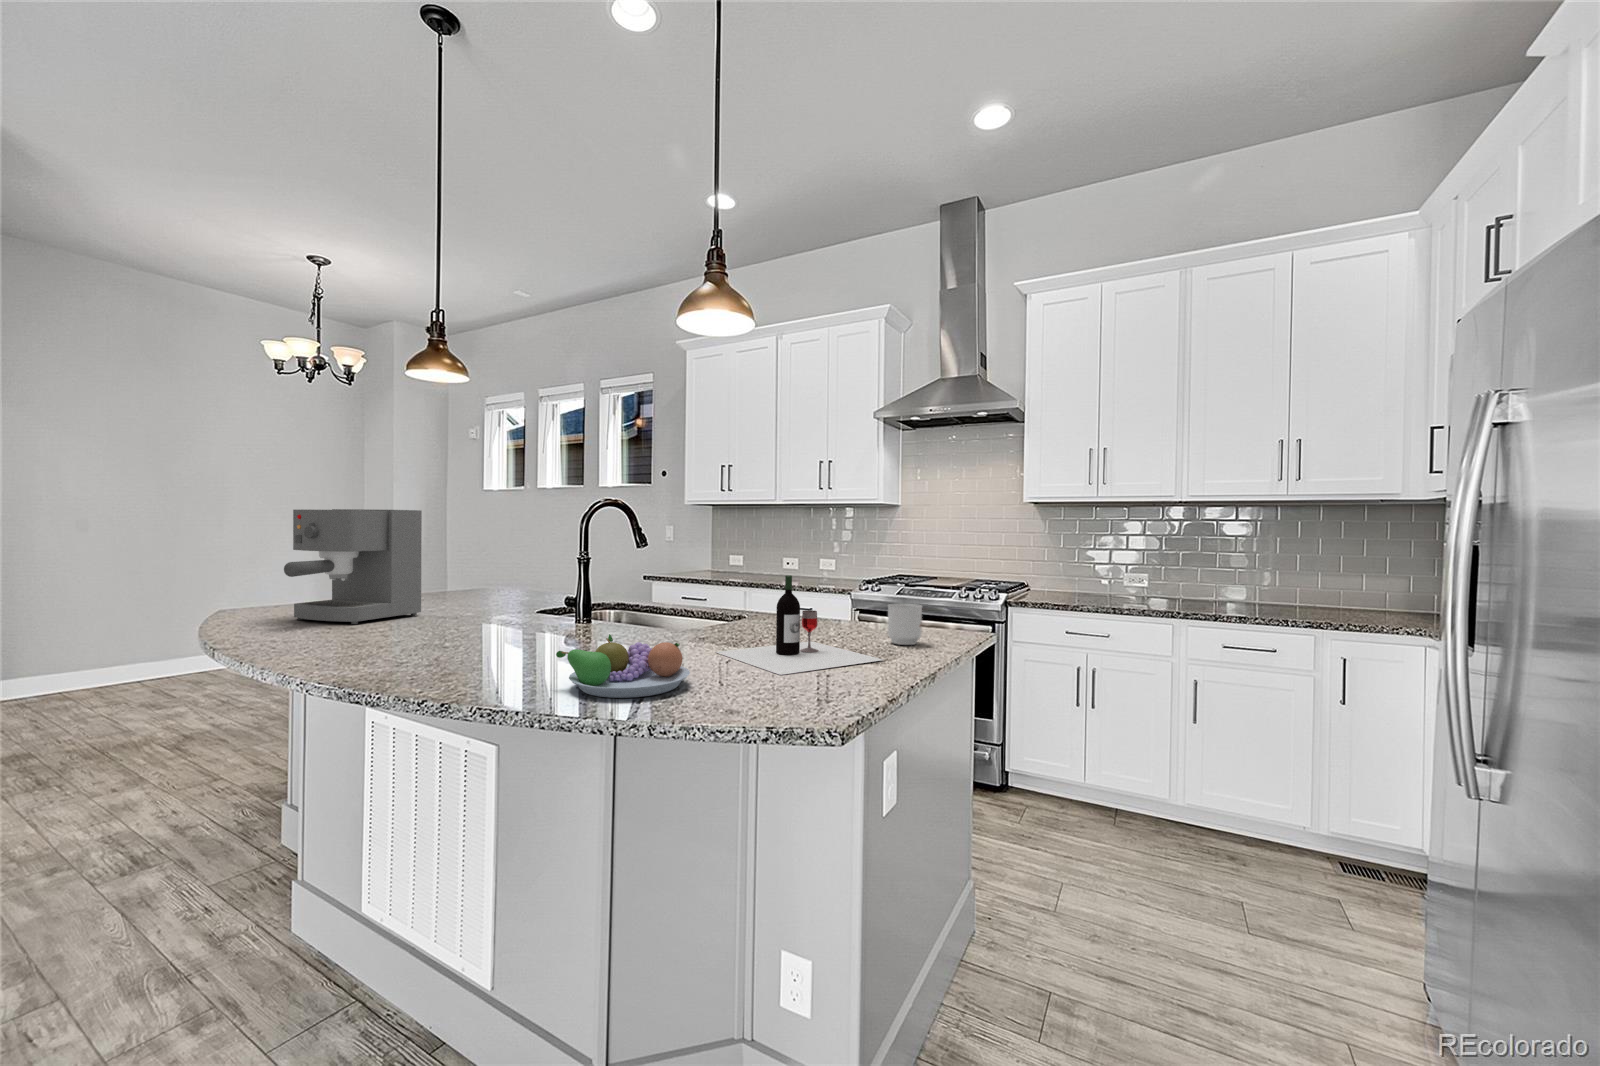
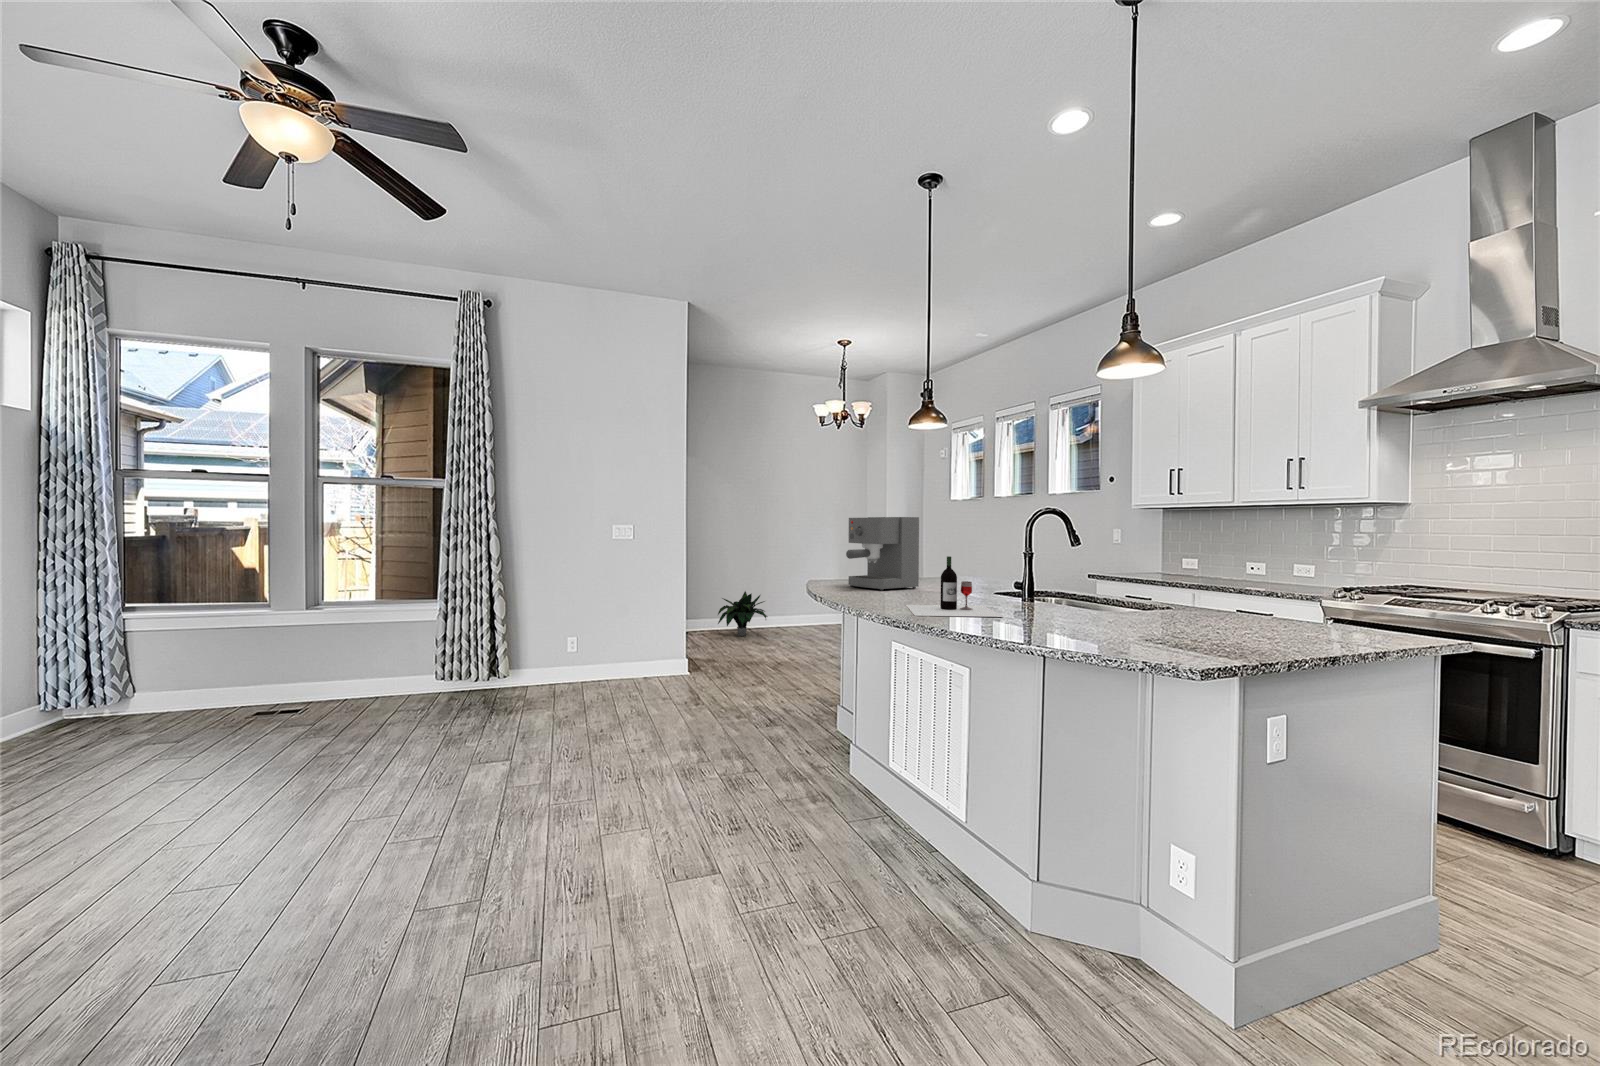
wine bottle: present [716,575,883,675] -> present [906,556,1003,617]
mug: present [888,604,922,645] -> none [1307,598,1349,637]
potted plant: none [60,622,175,696] -> present [718,591,767,636]
fruit bowl: present [556,634,690,698] -> none [1005,599,1098,639]

